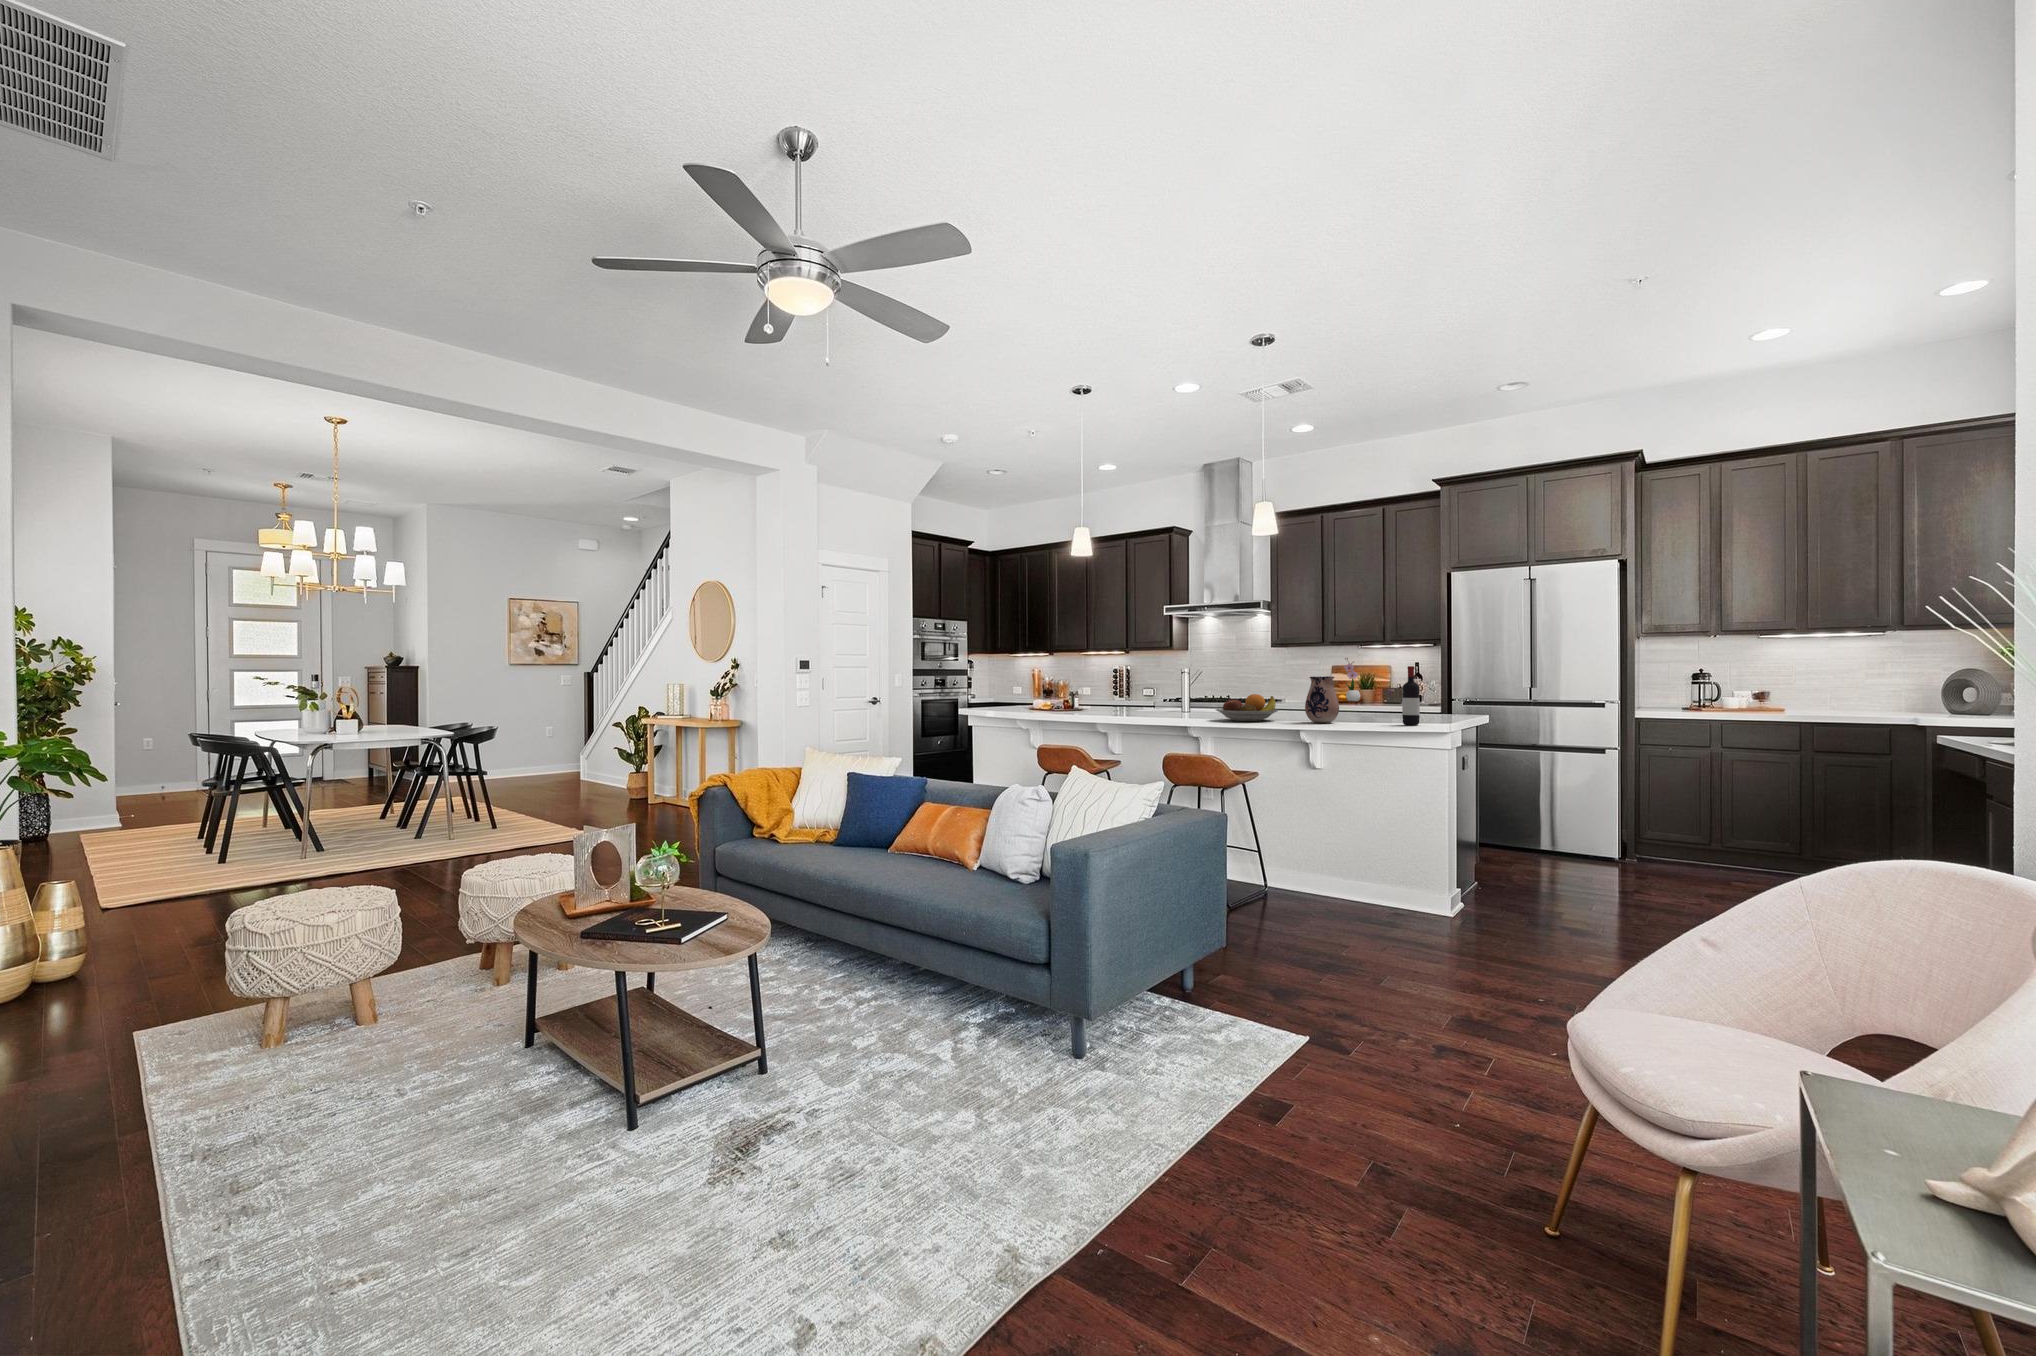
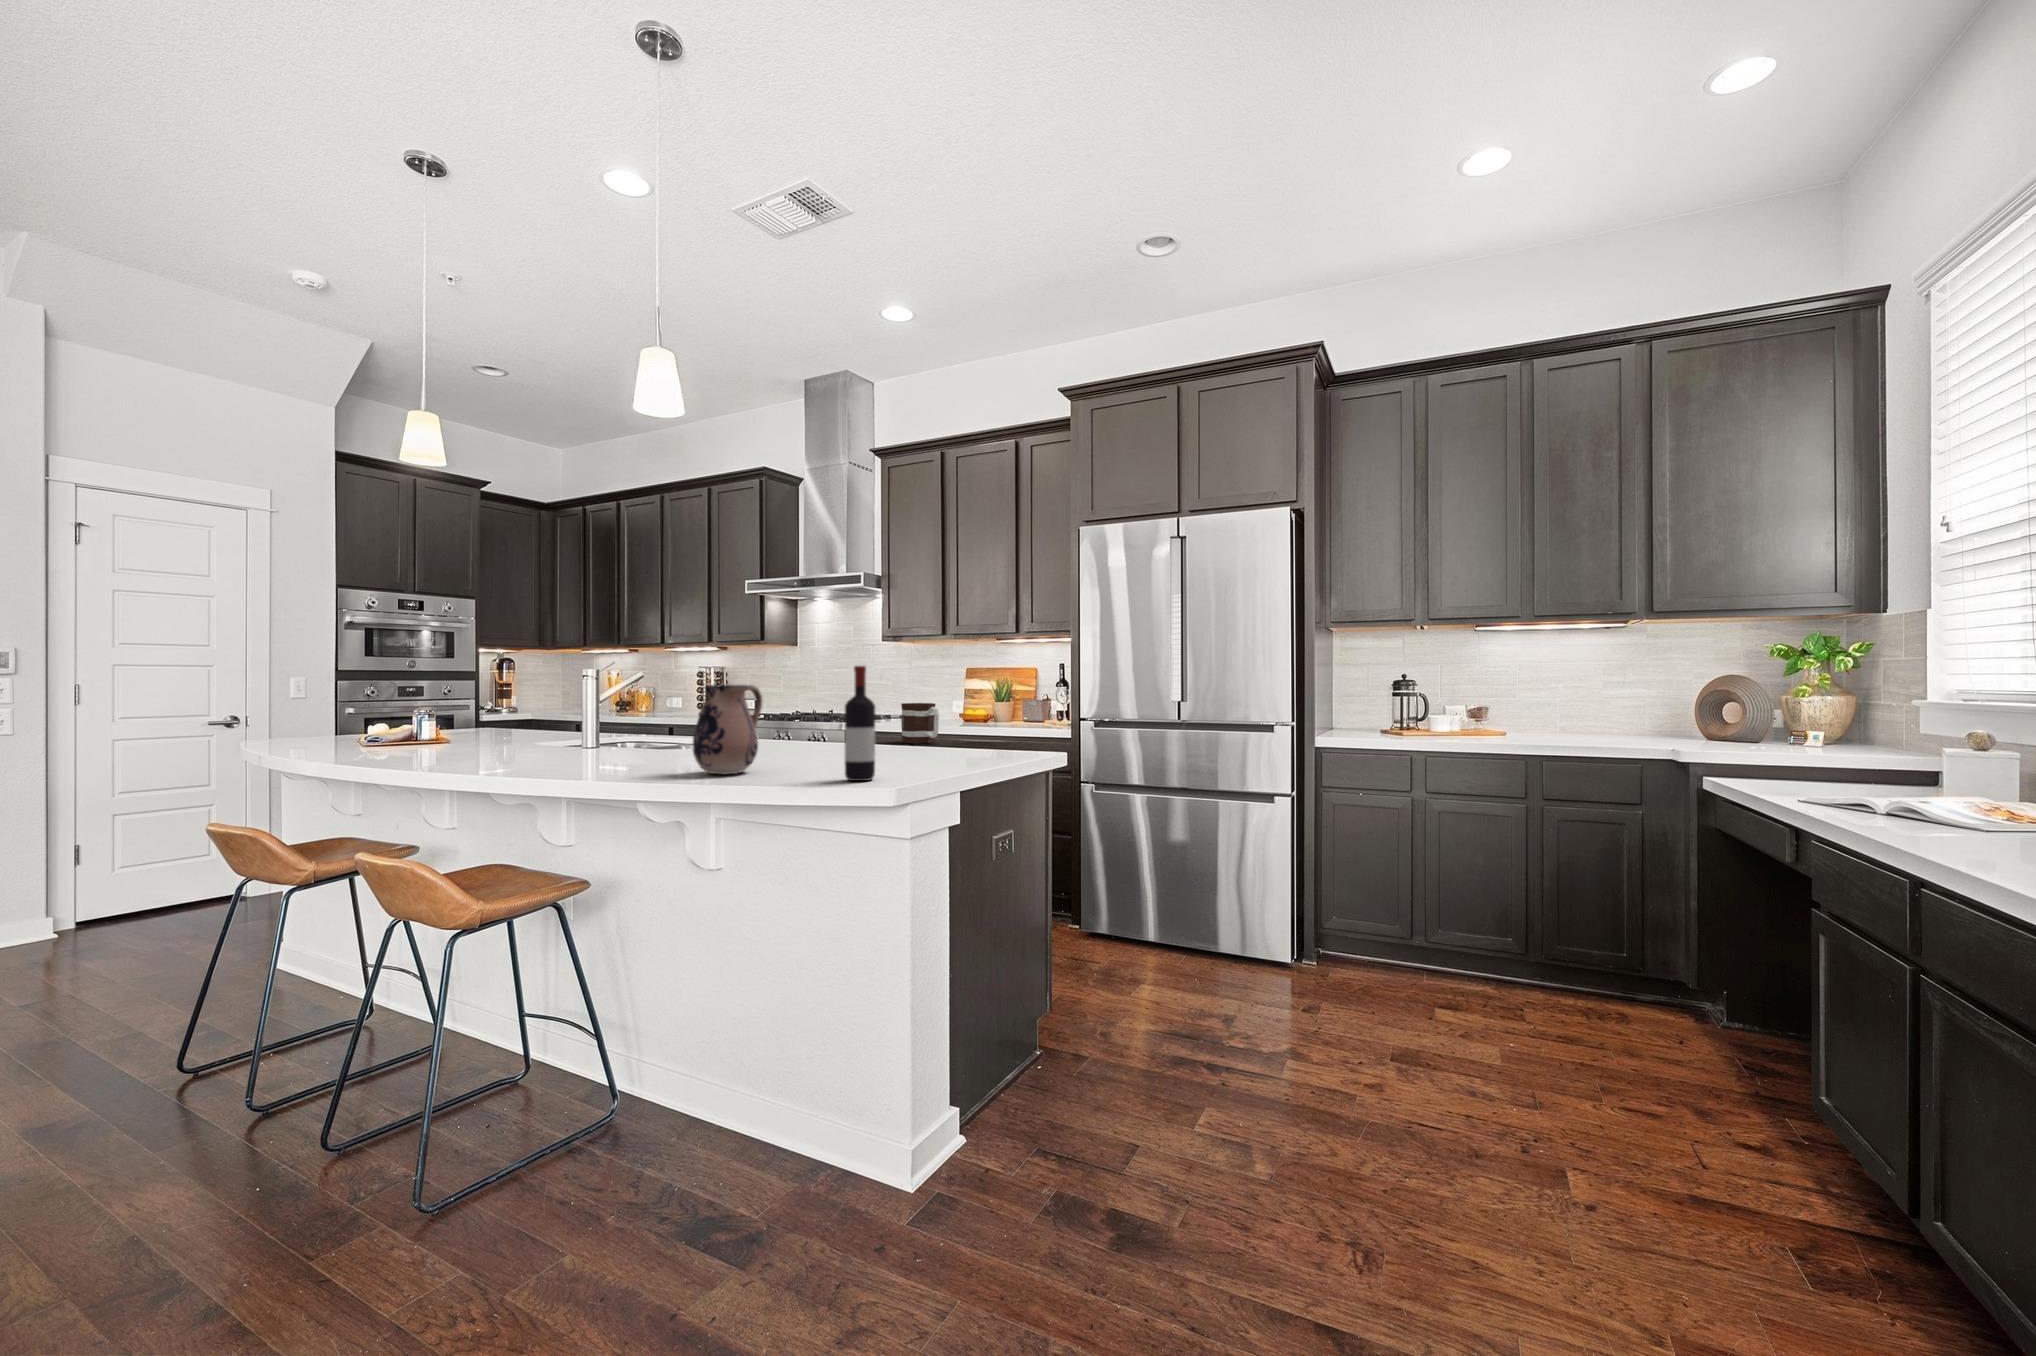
flower arrangement: present [1344,658,1361,701] -> none [962,655,989,719]
mug: none [1360,688,1389,712] -> present [901,703,939,744]
fruit bowl: present [1216,694,1279,721] -> none [552,718,680,770]

